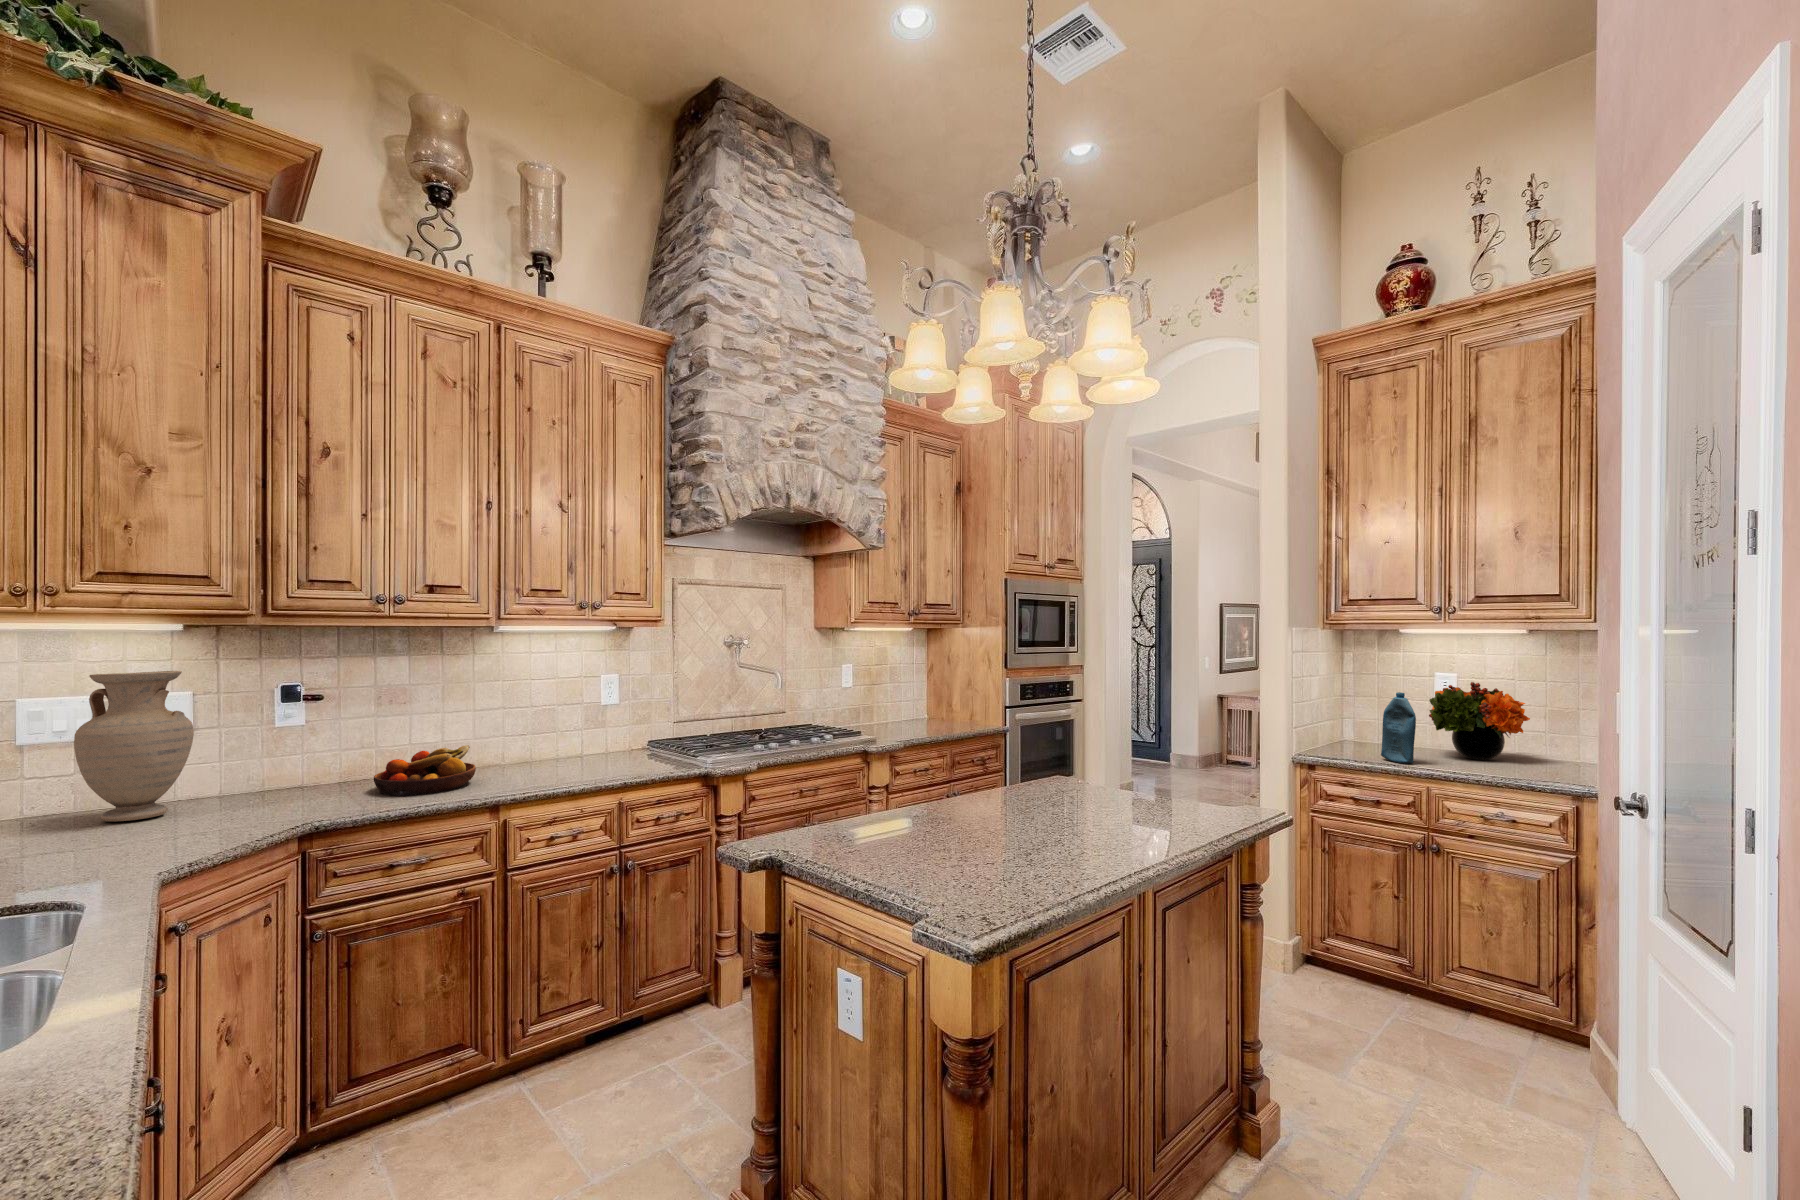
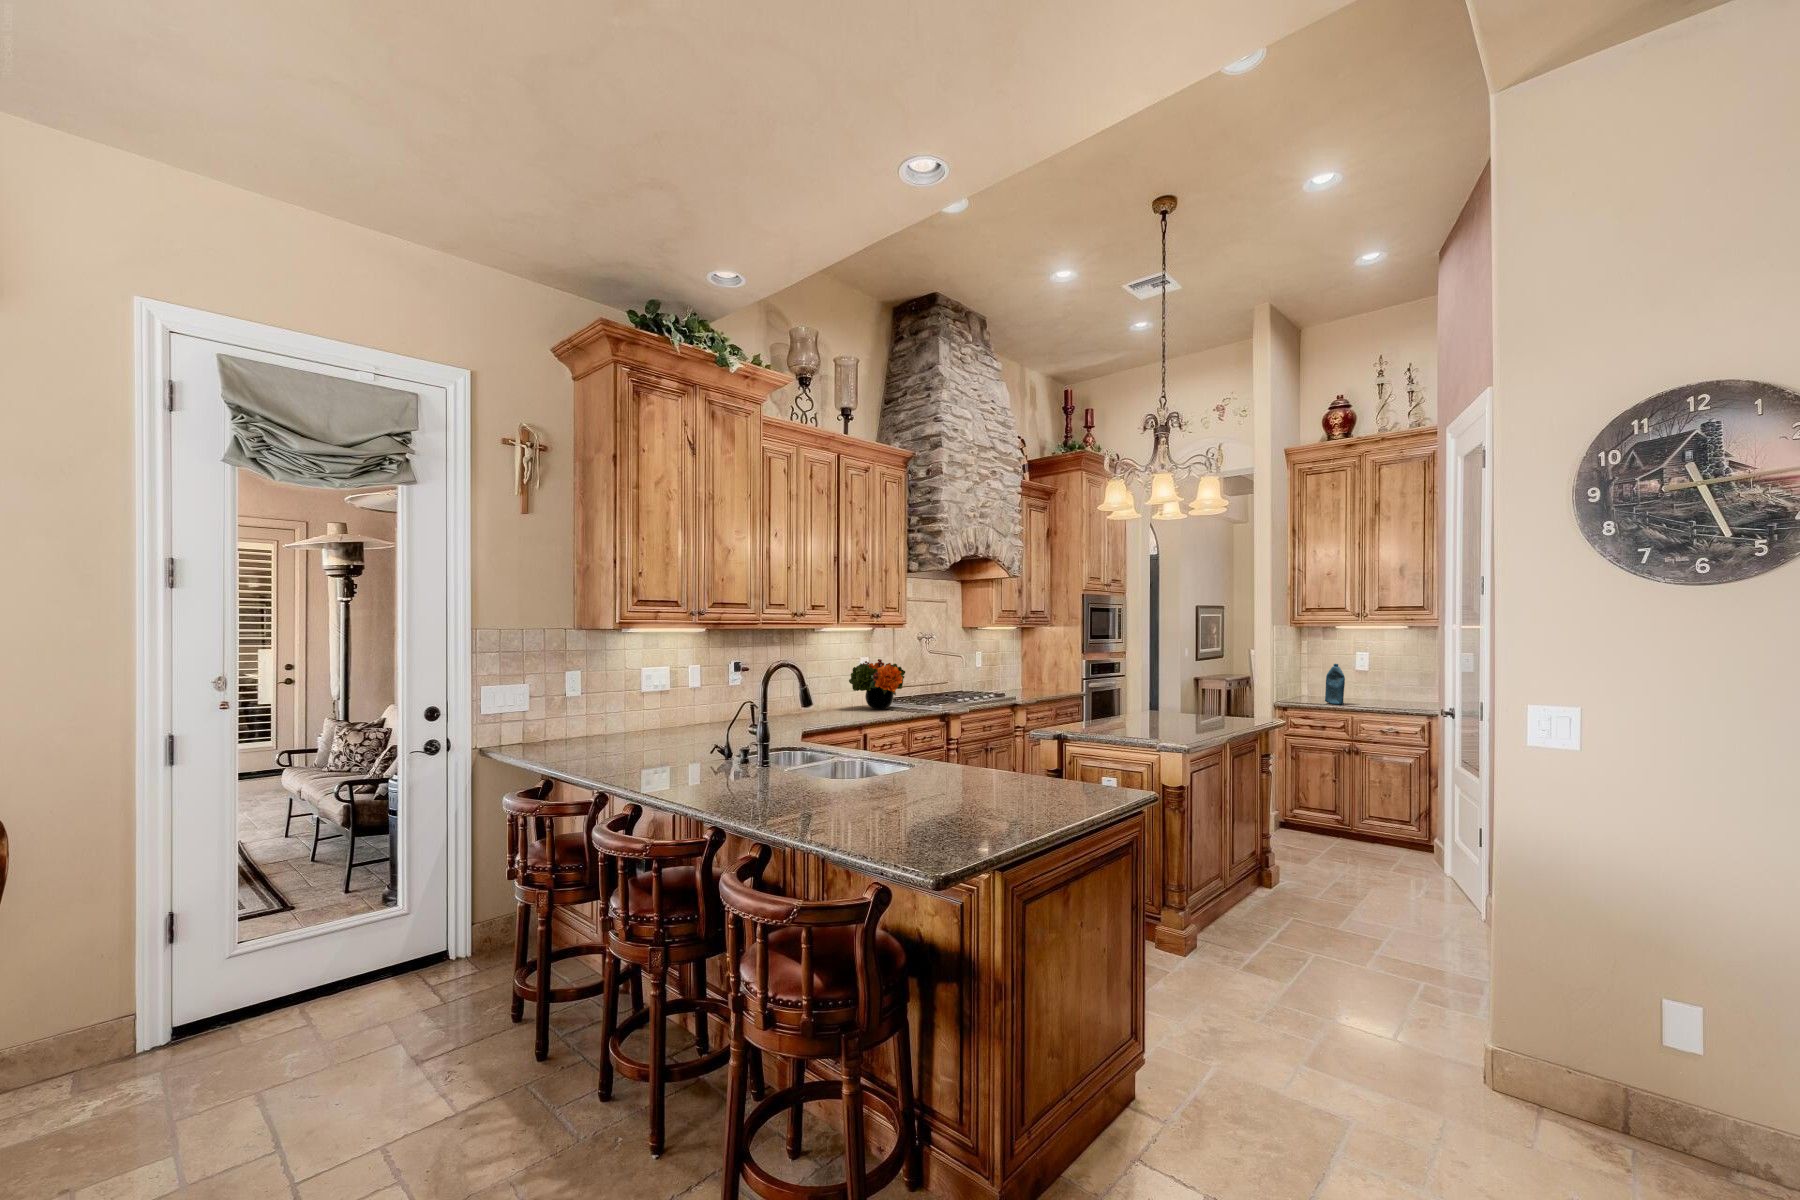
vase: present [74,671,194,821] -> none [685,652,730,728]
flower arrangement: present [1429,682,1530,760] -> present [849,659,905,709]
fruit bowl: present [374,745,476,796] -> none [794,695,843,720]

